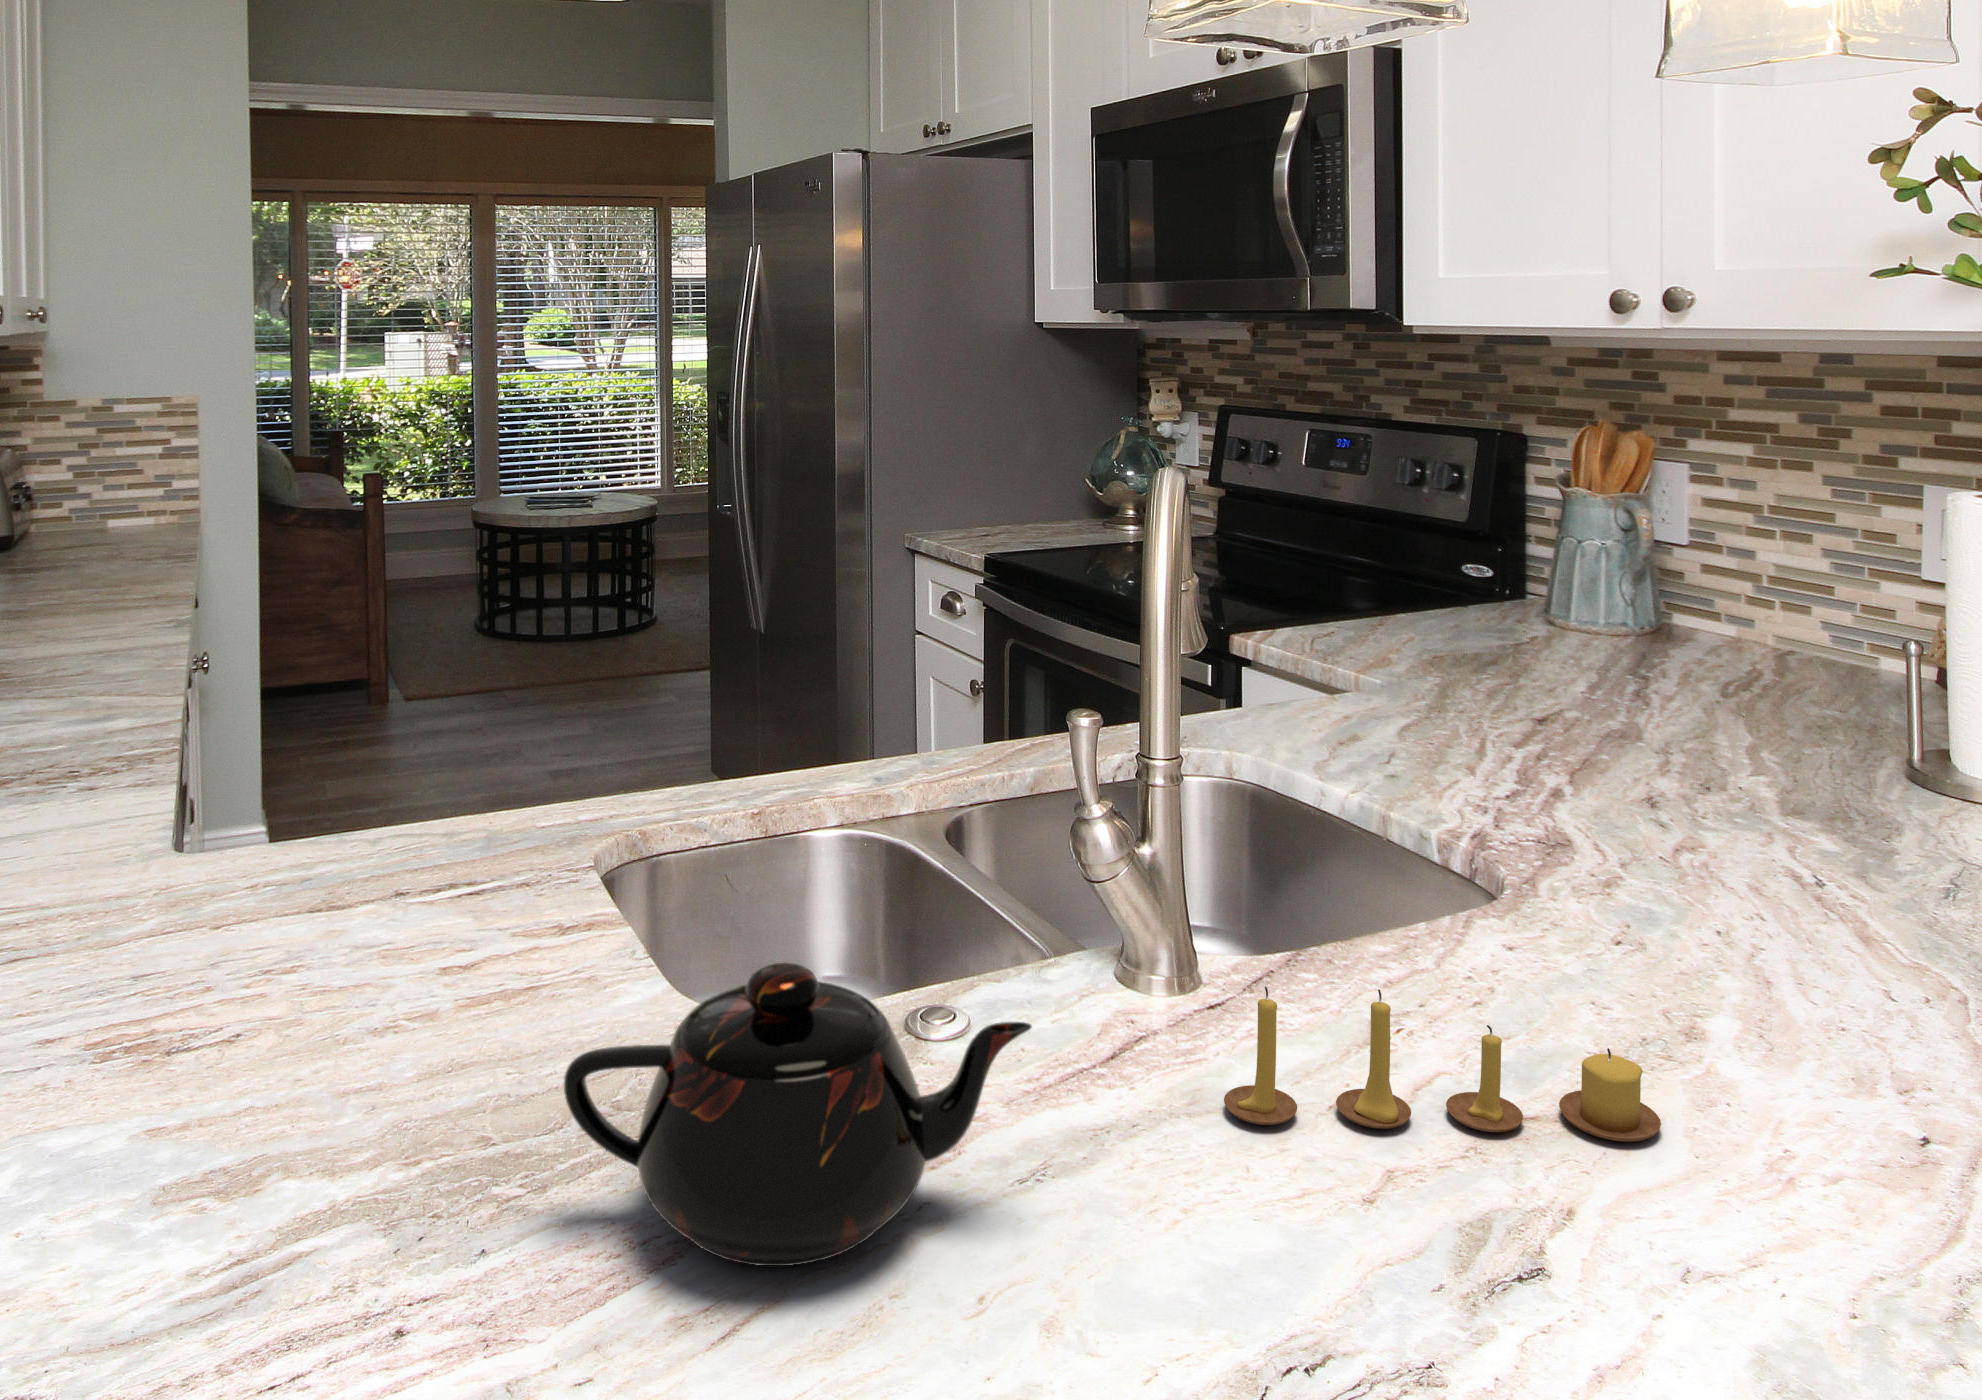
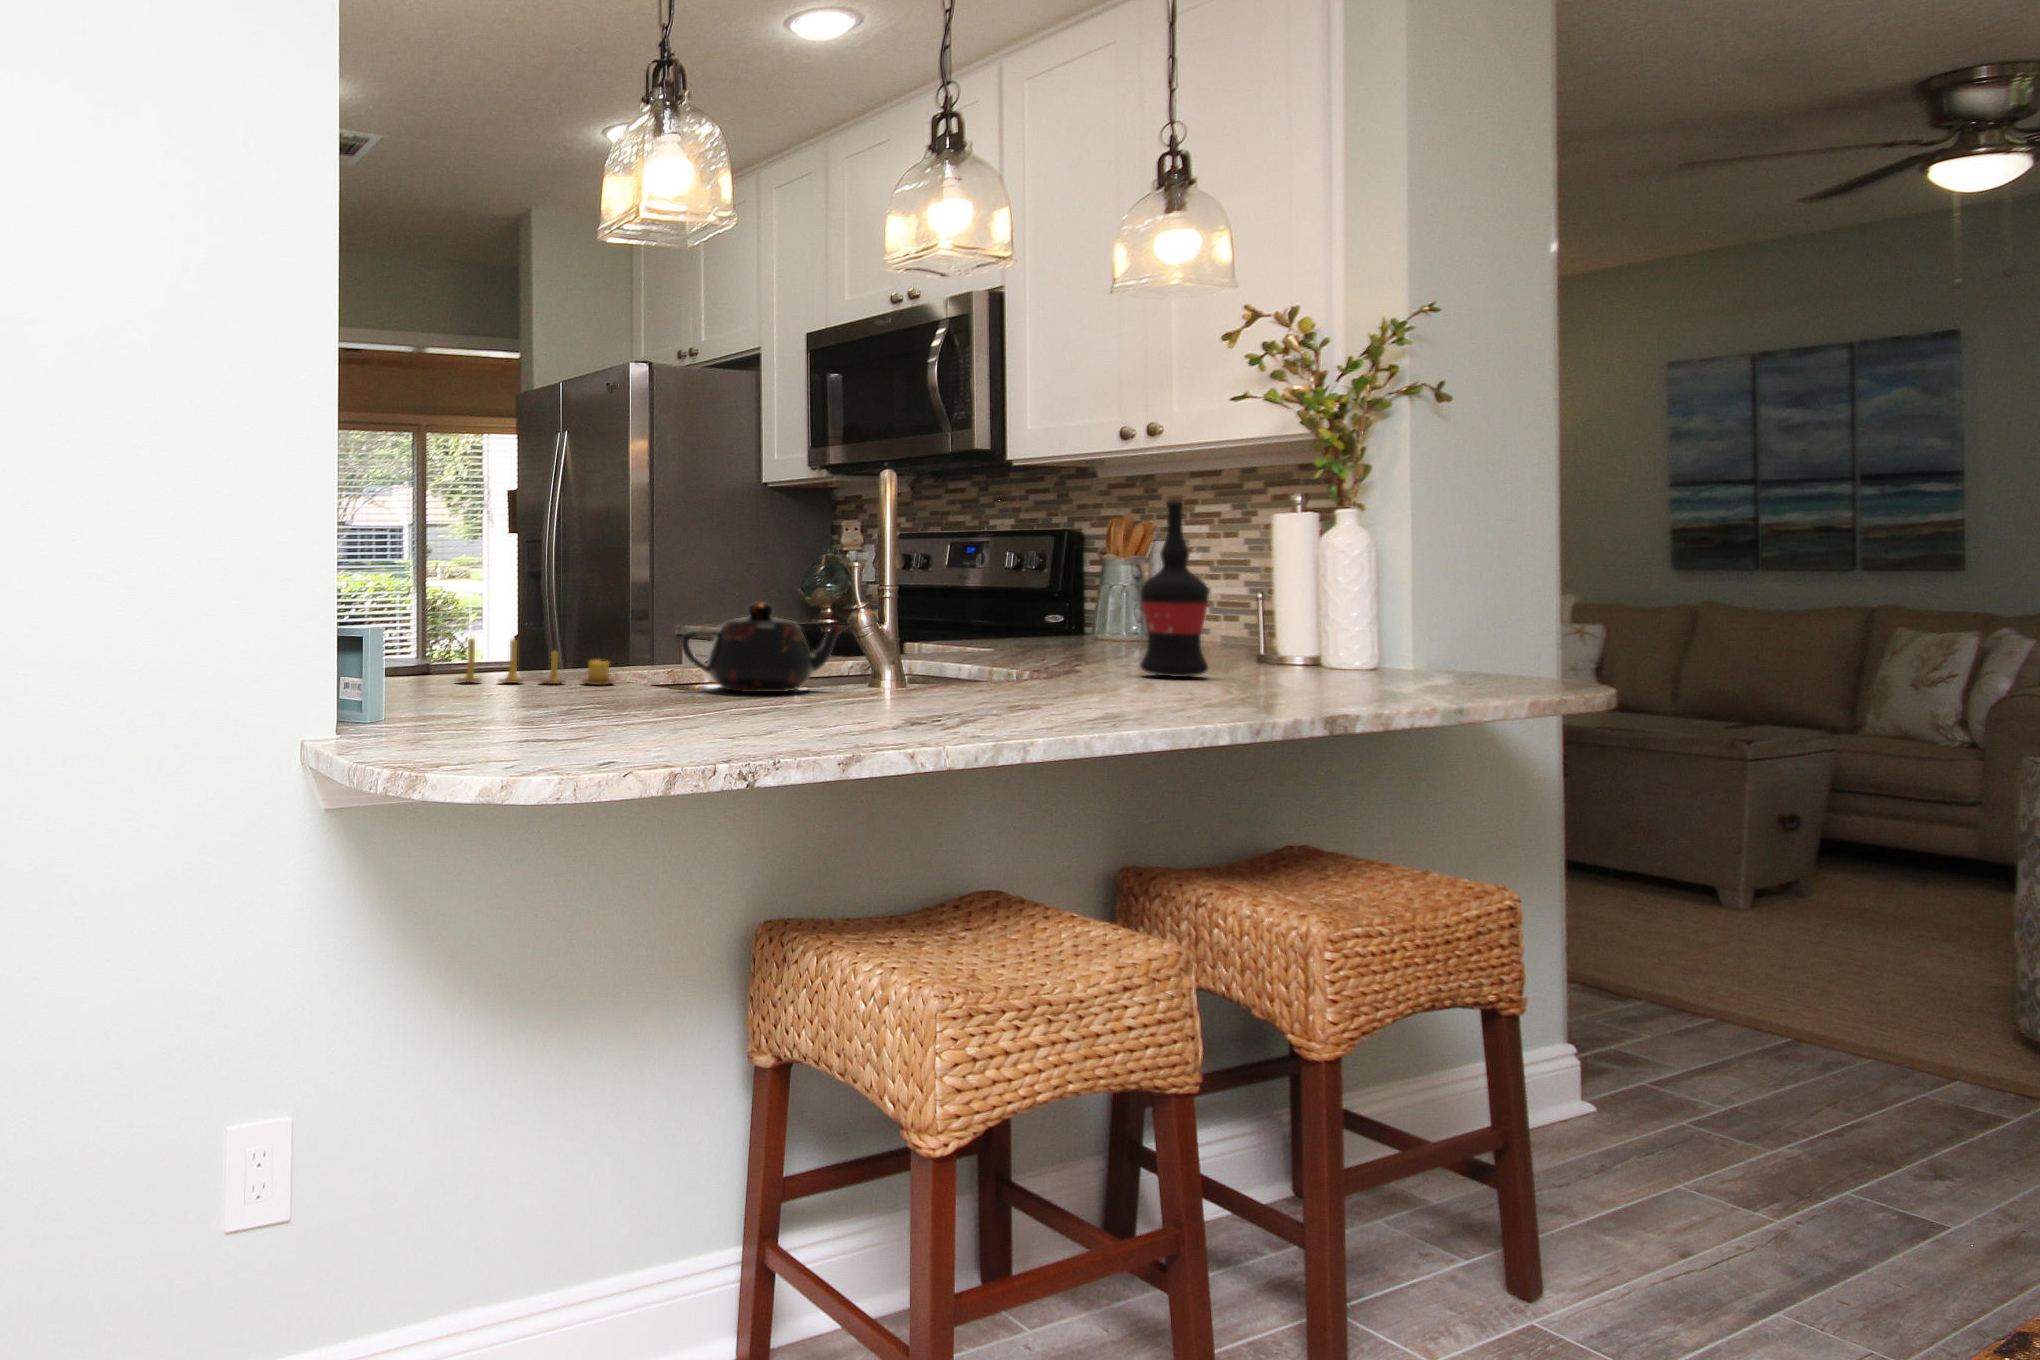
wine bottle: none [1745,550,1917,992] -> present [1141,494,1209,677]
candle: present [1224,987,1661,1142] -> present [457,639,614,685]

